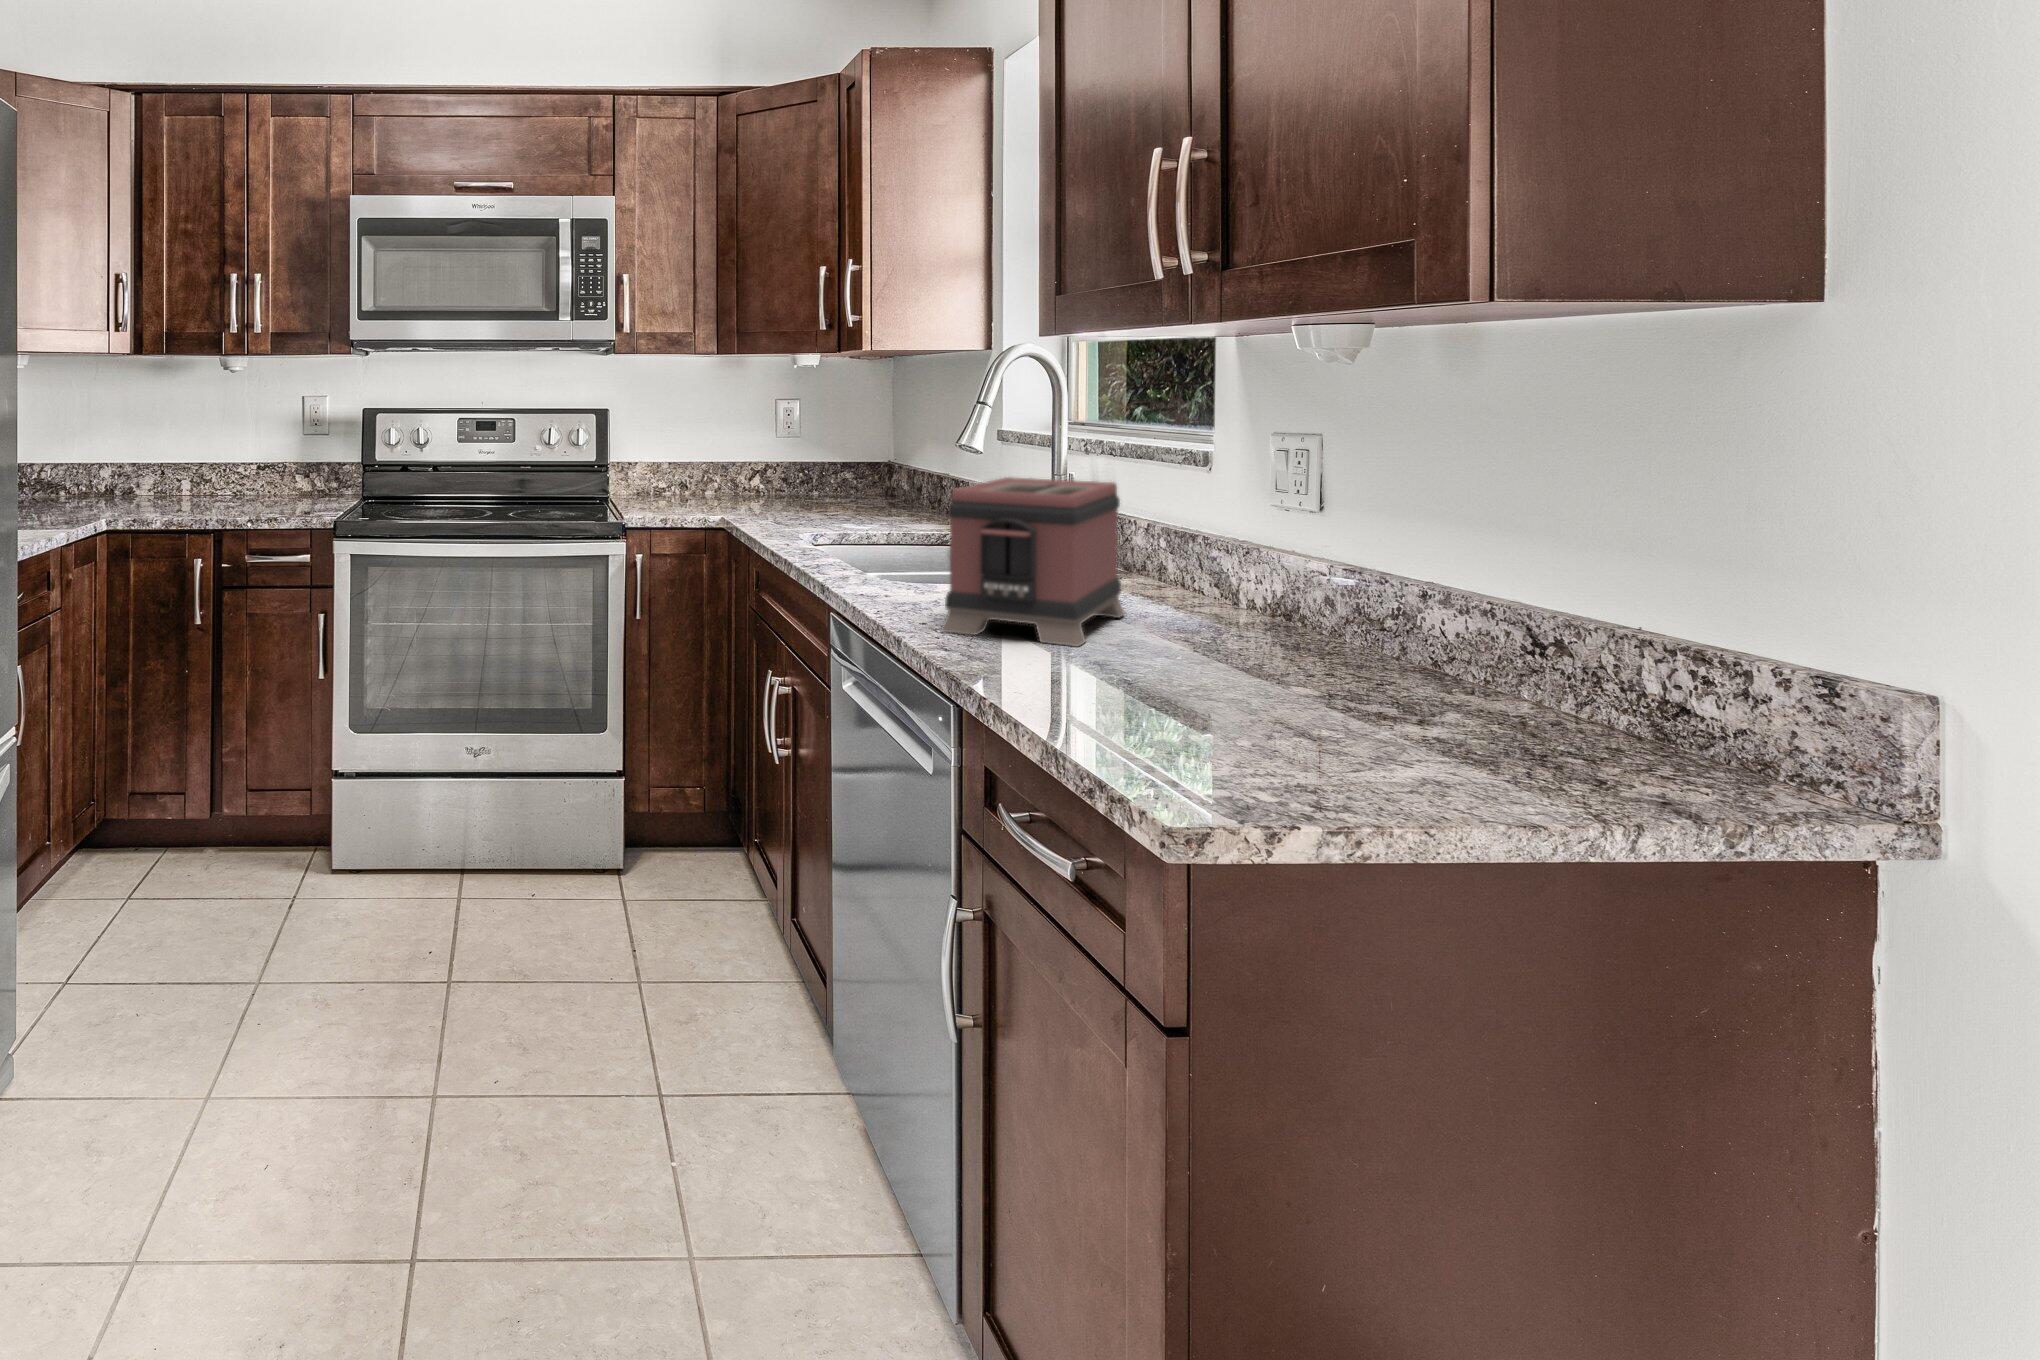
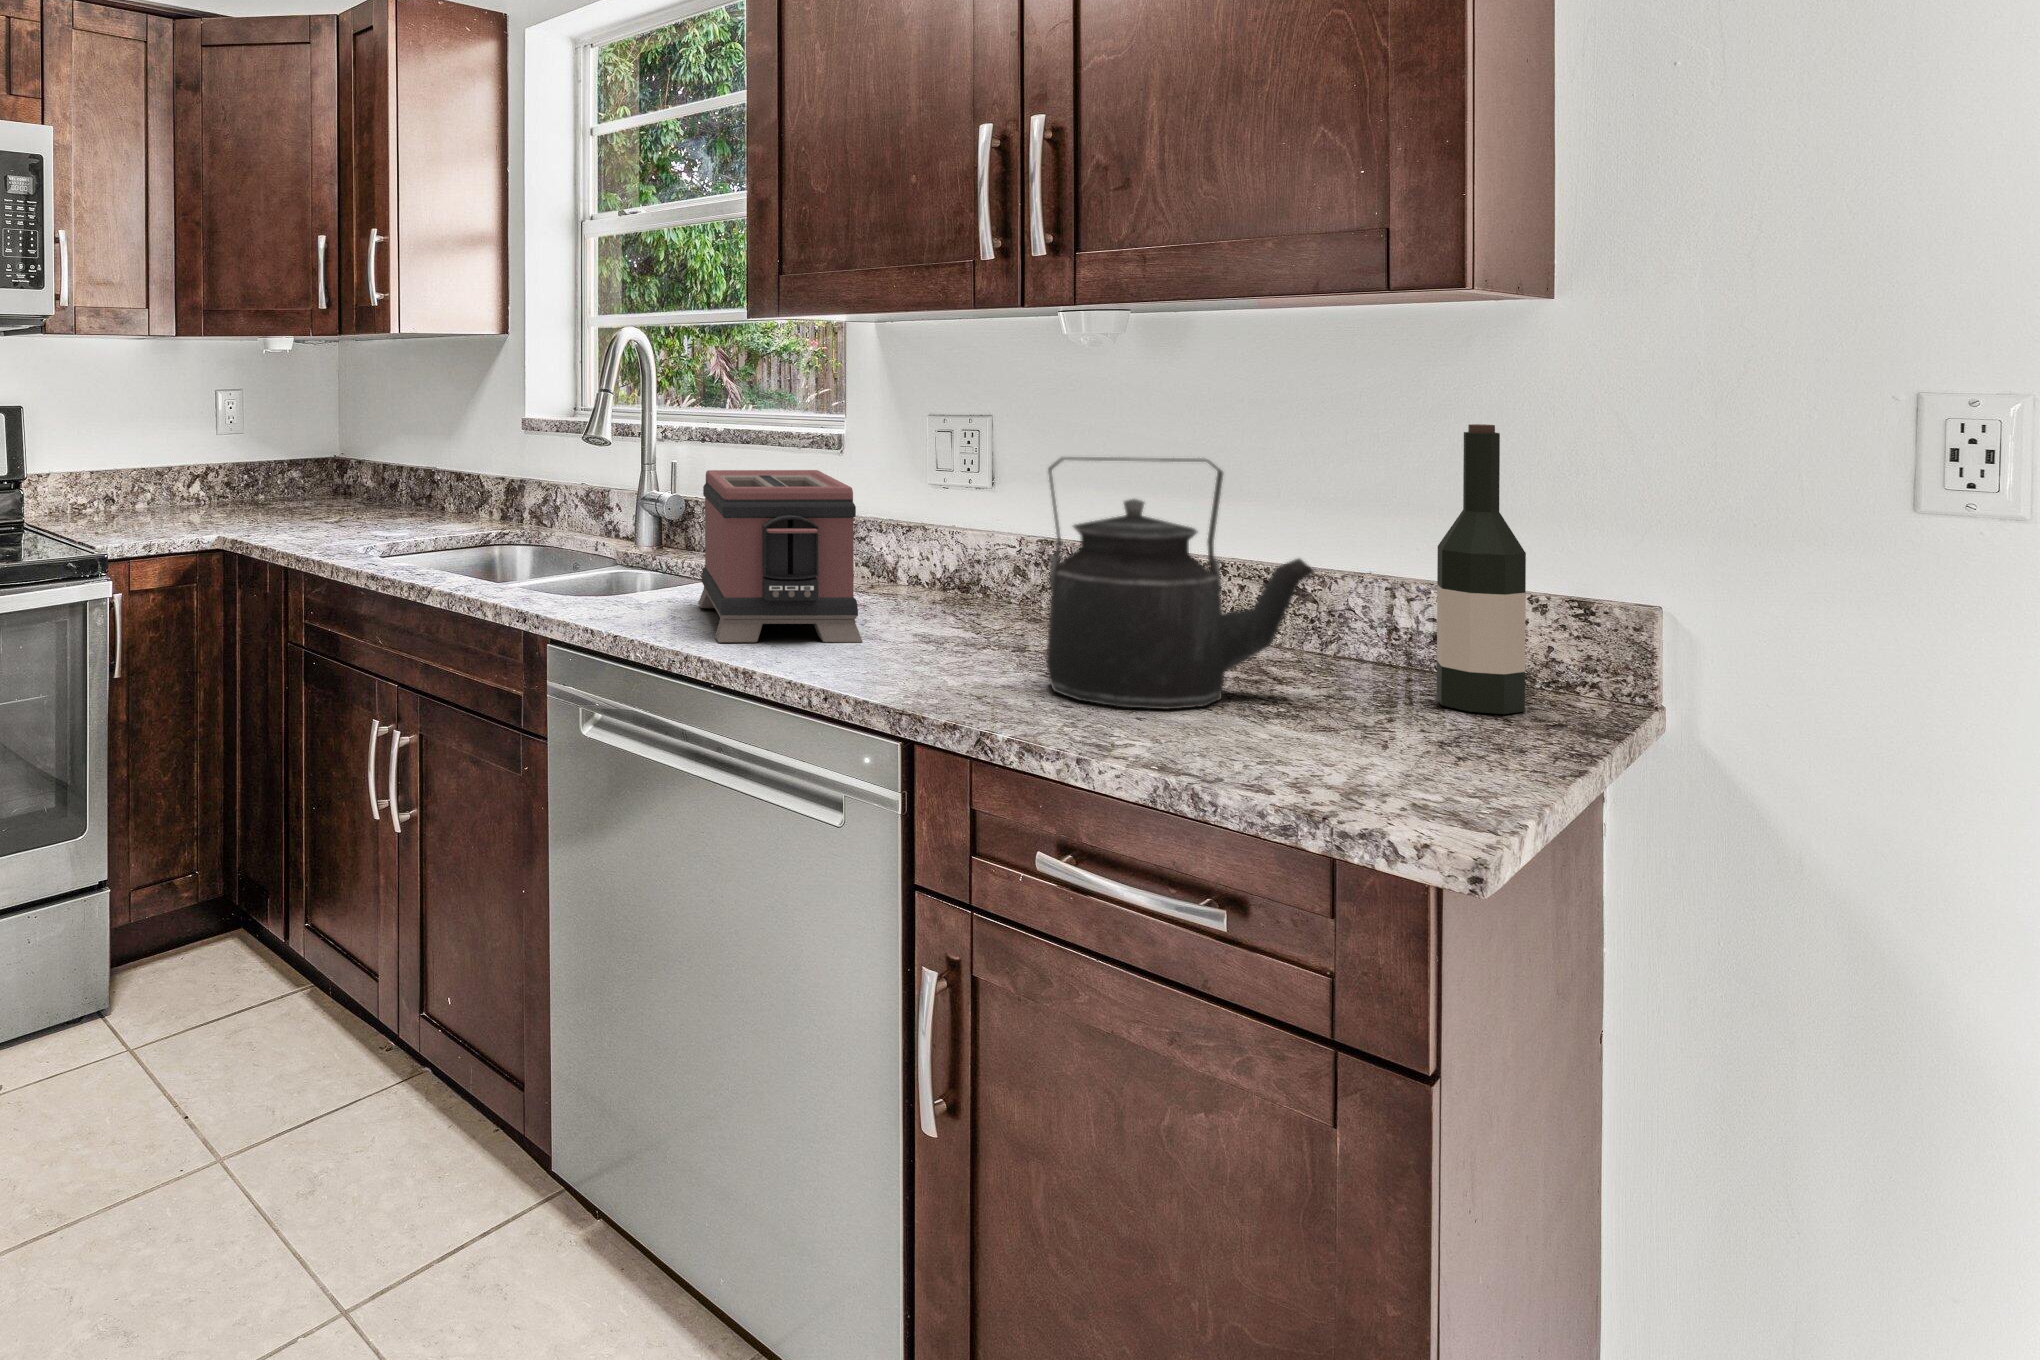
wine bottle: none [1594,451,1712,800] -> present [1437,424,1526,714]
kettle: none [1149,469,1446,738] -> present [1046,457,1314,709]

